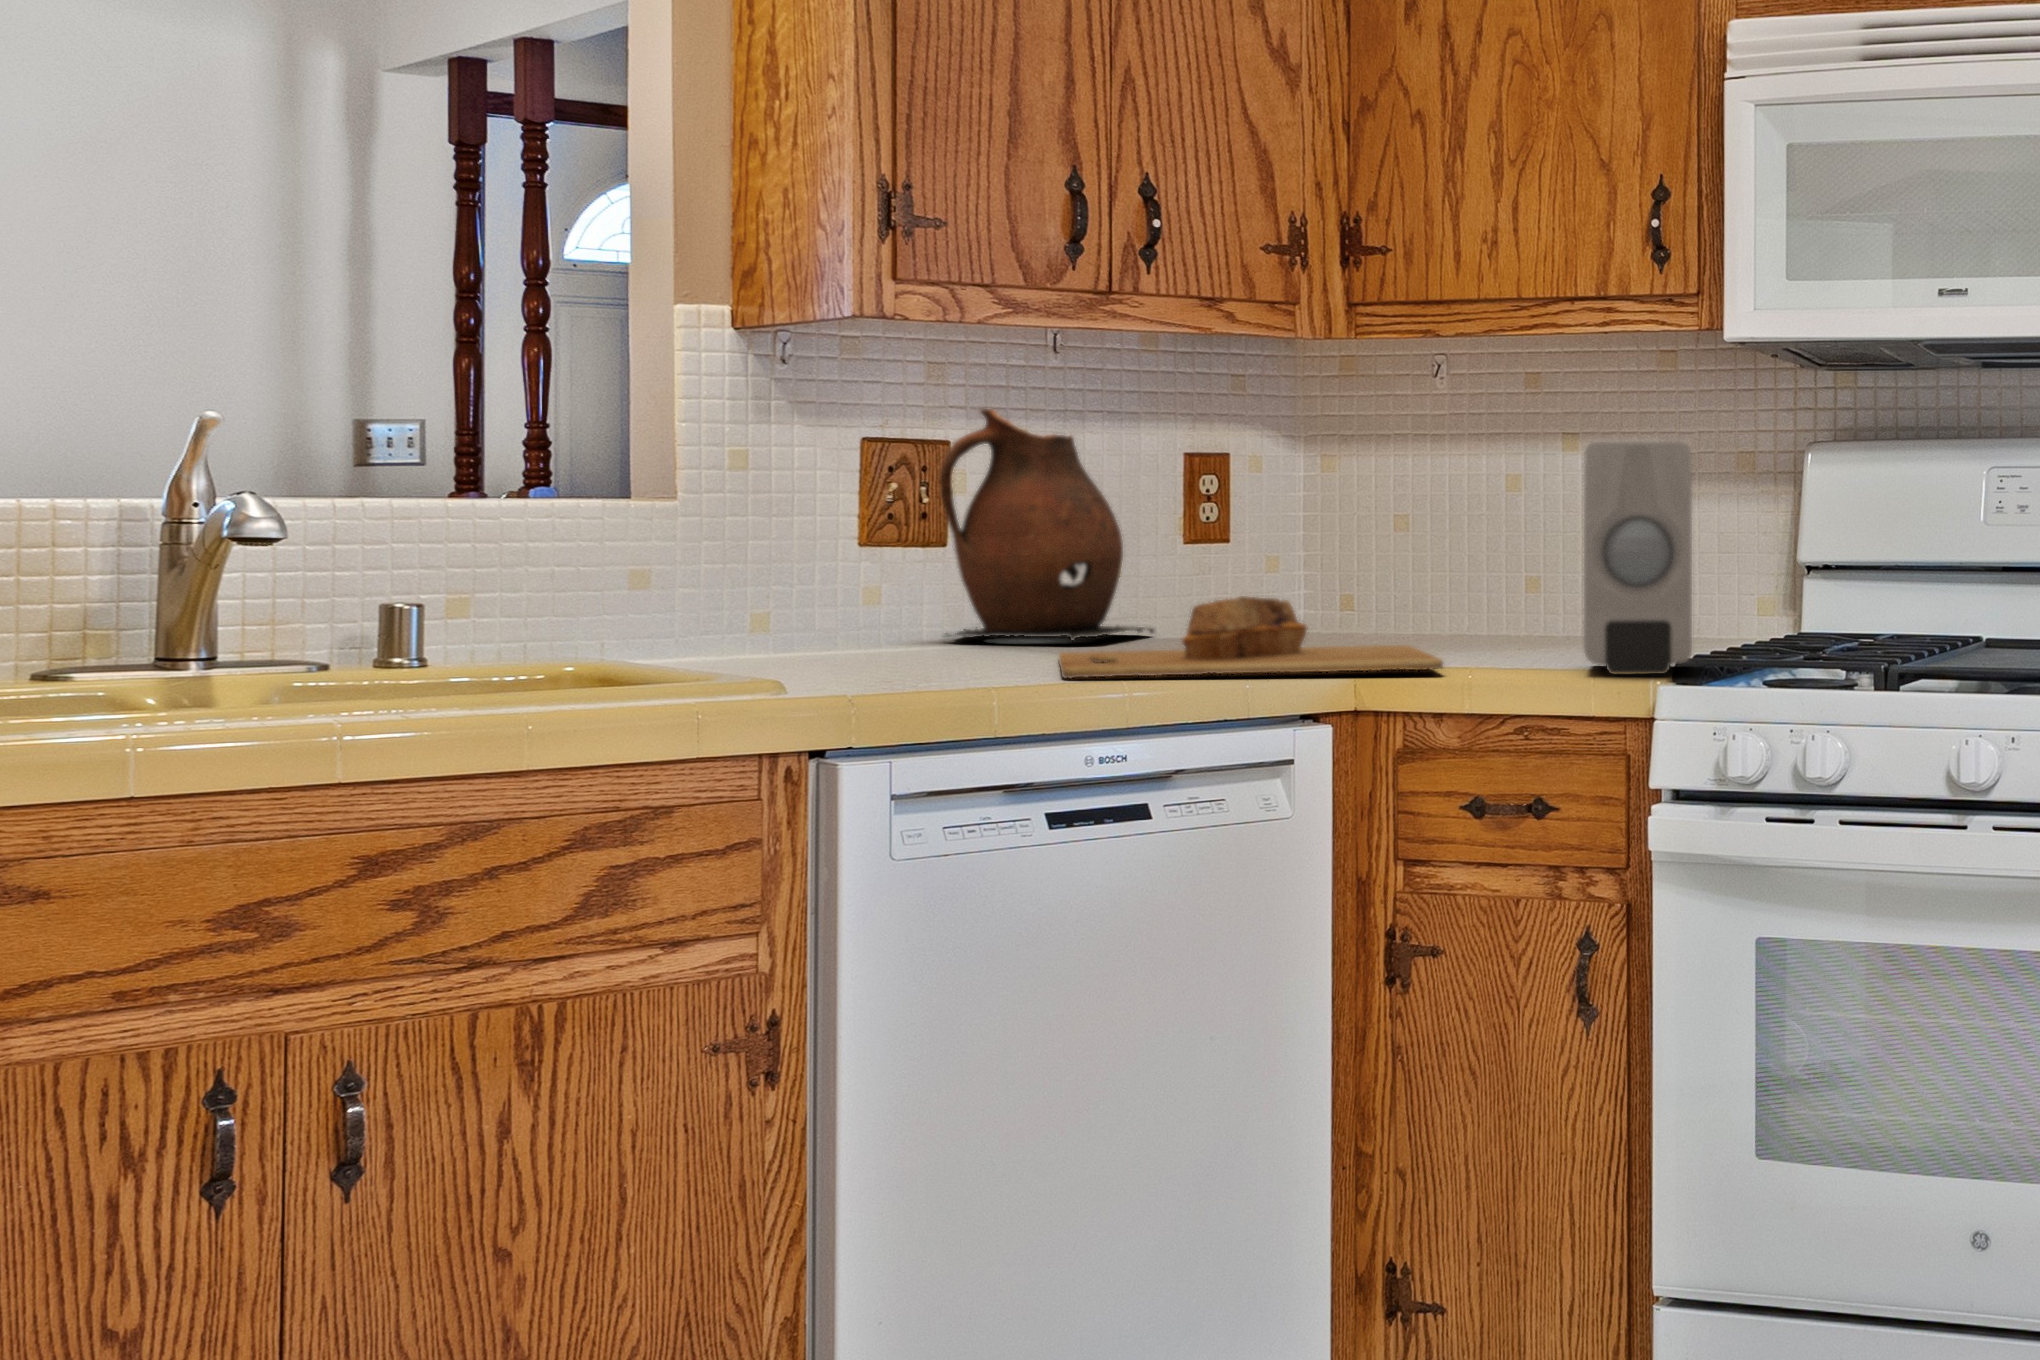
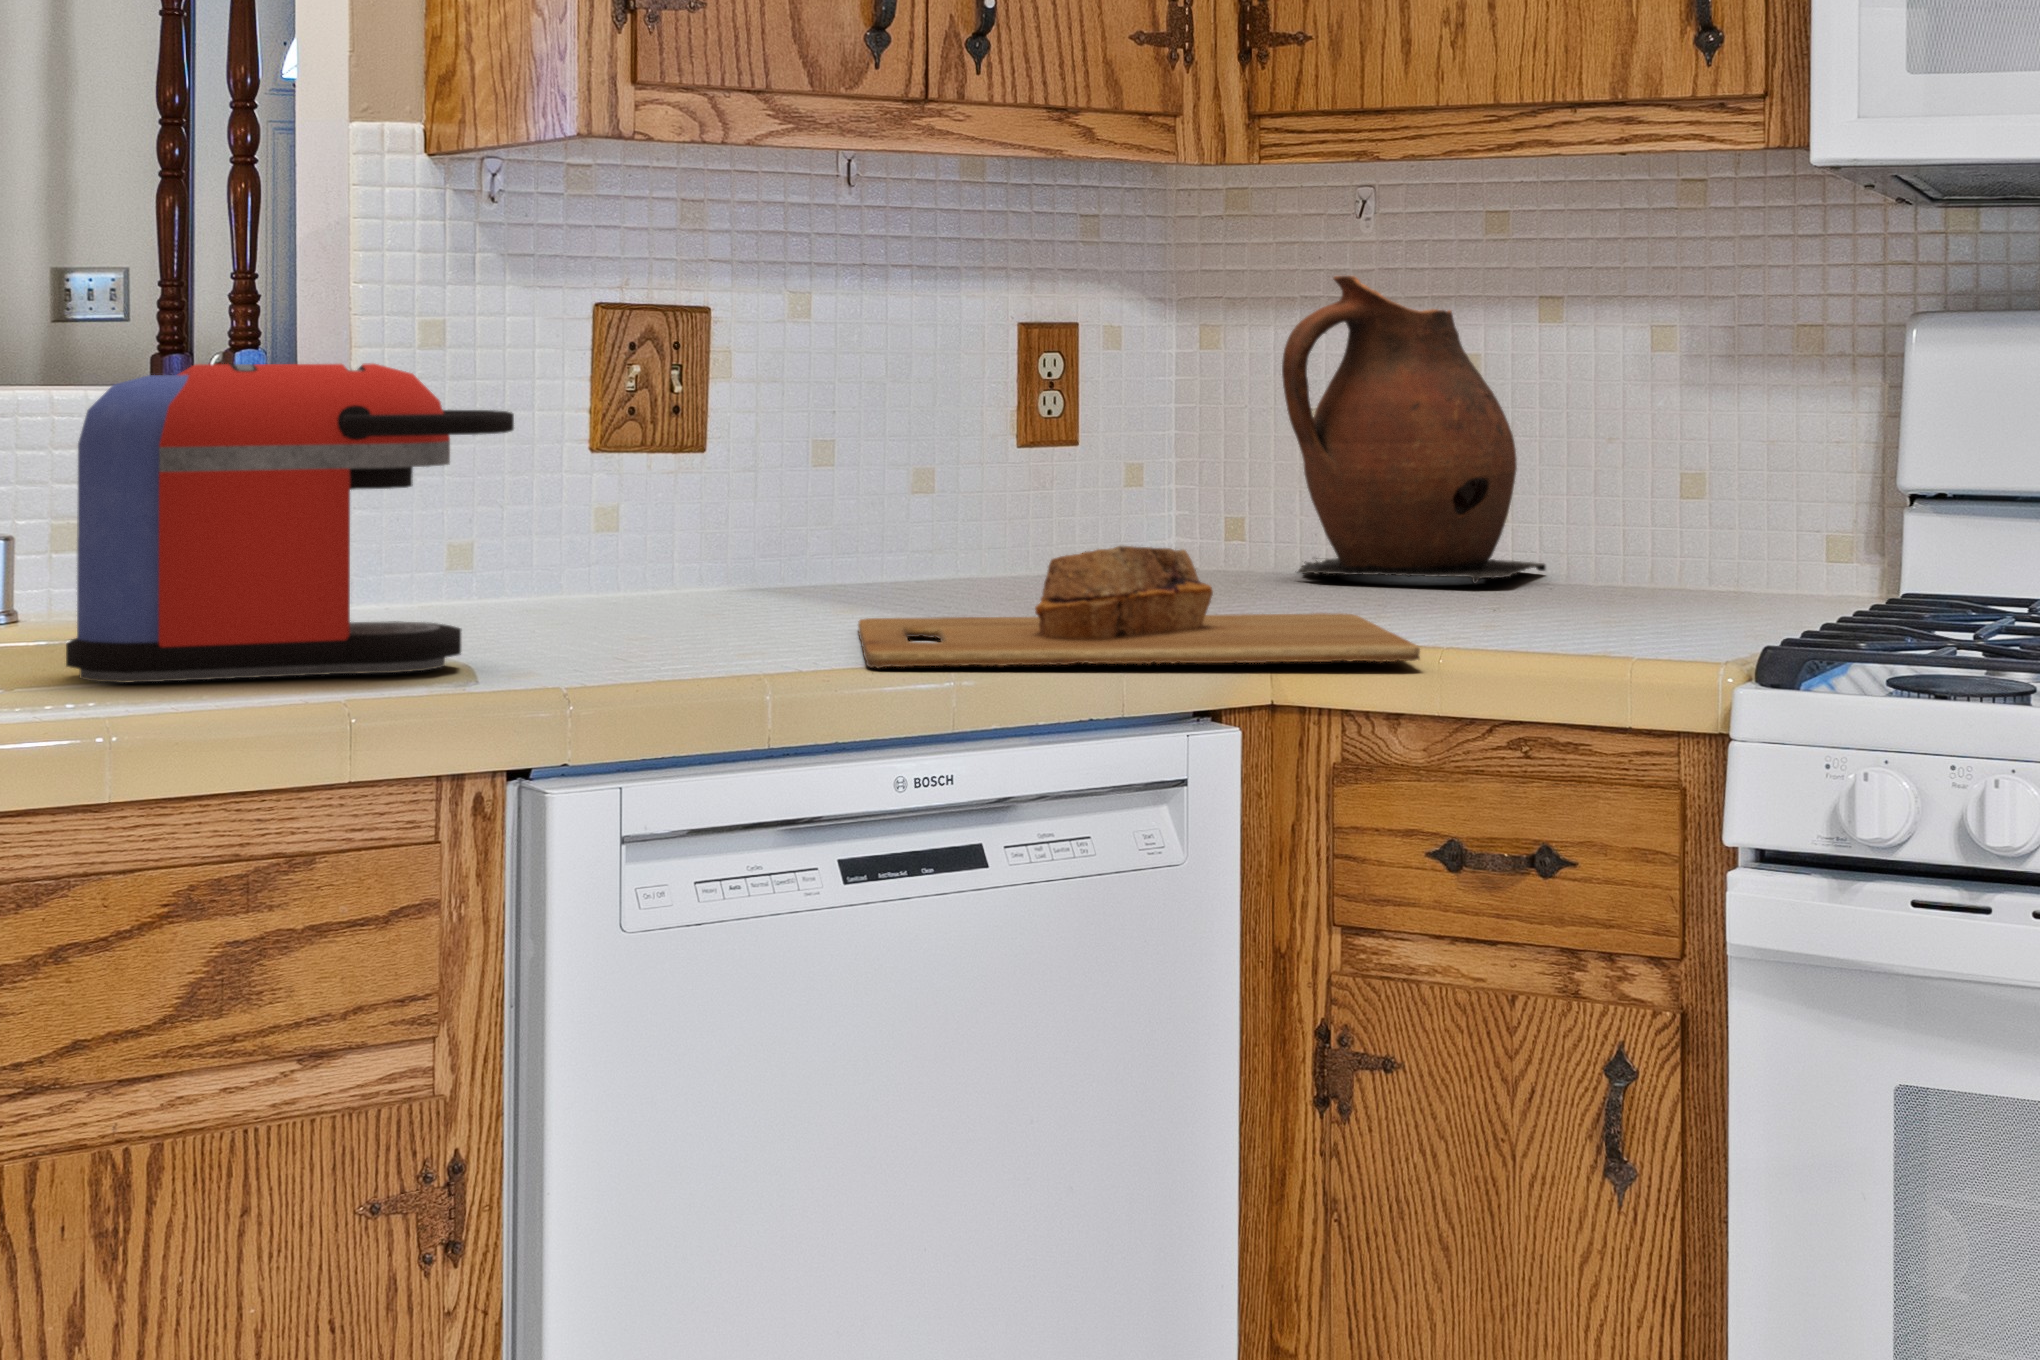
ceramic pitcher: present [940,409,1154,641] -> present [1282,276,1546,583]
soap dispenser: present [1584,442,1692,674] -> none [1625,321,1796,674]
coffee maker: none [489,473,812,692] -> present [66,363,514,683]

